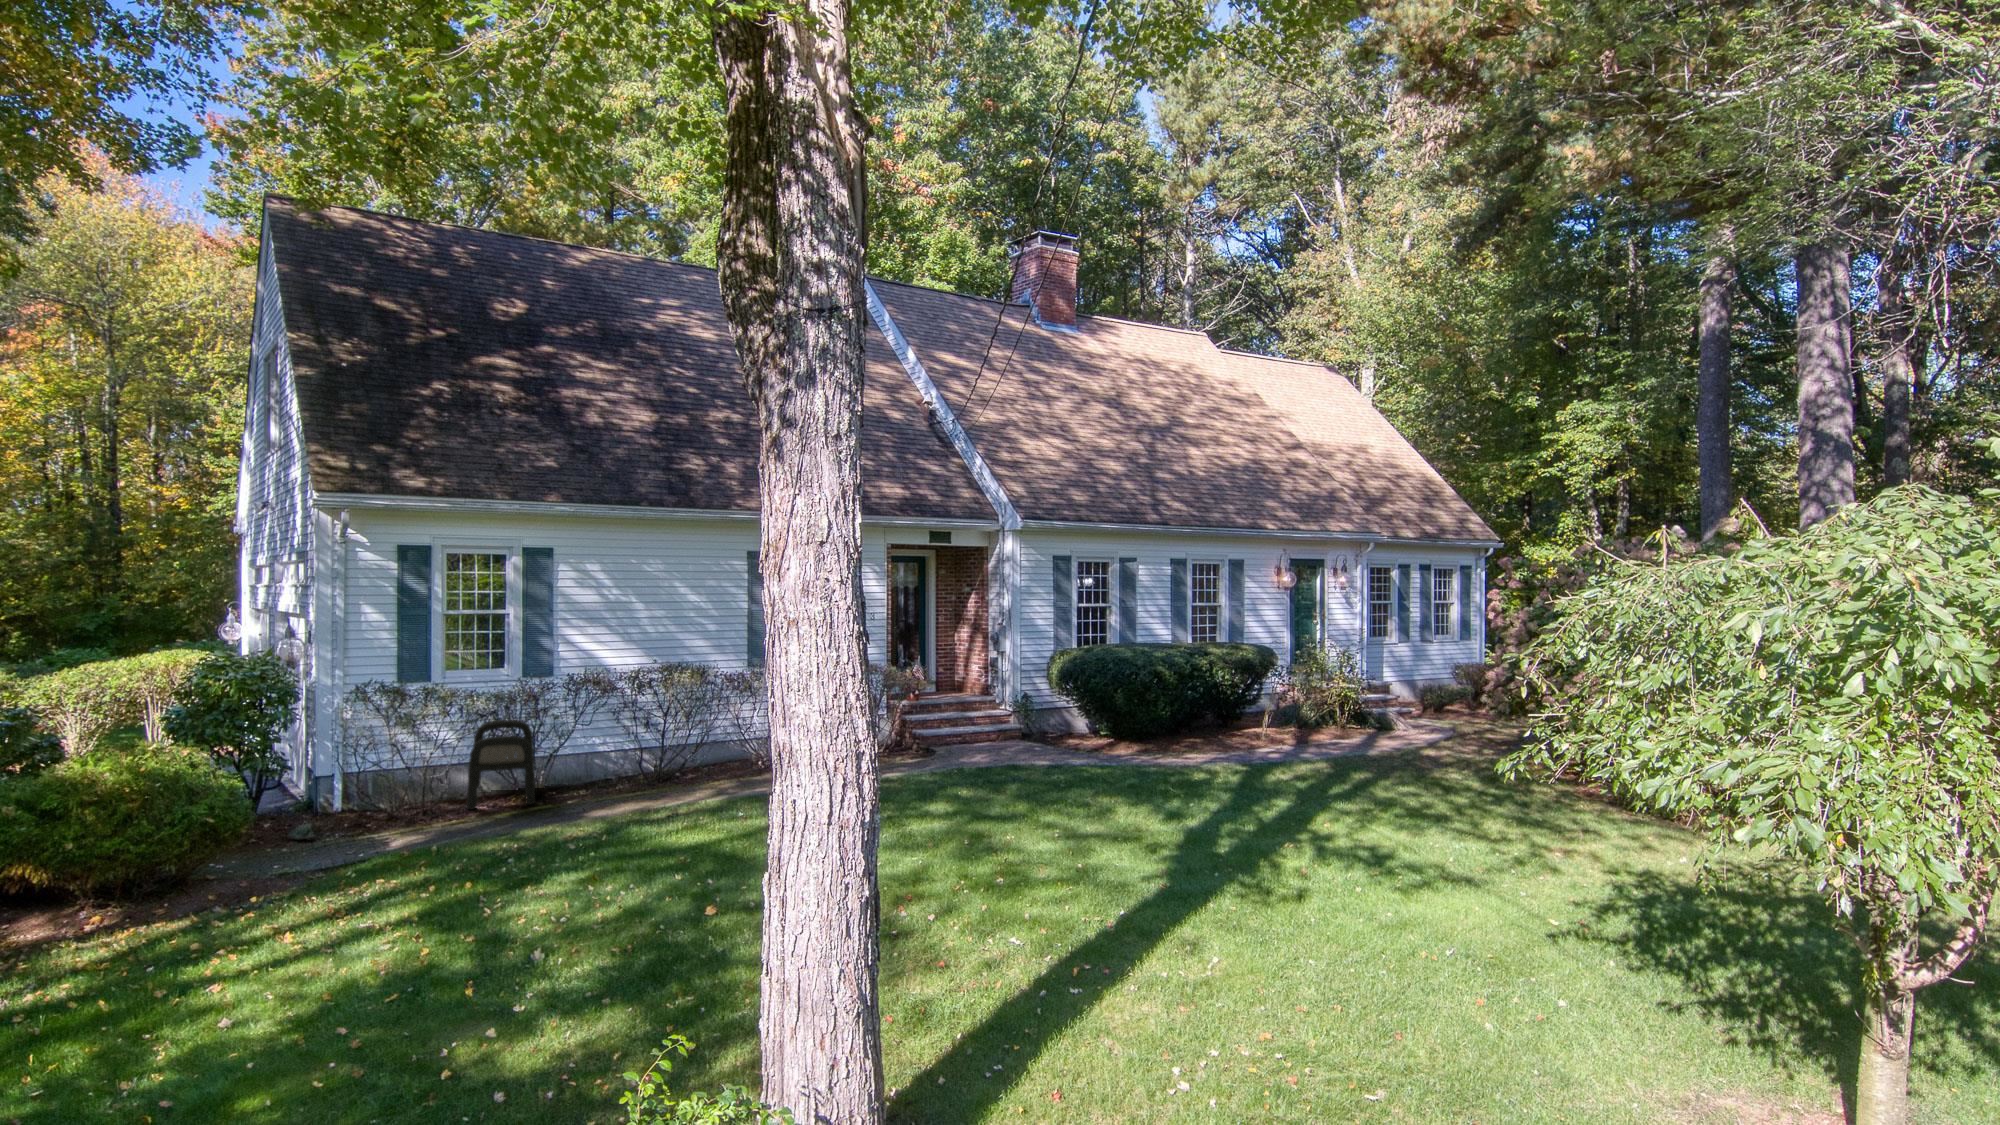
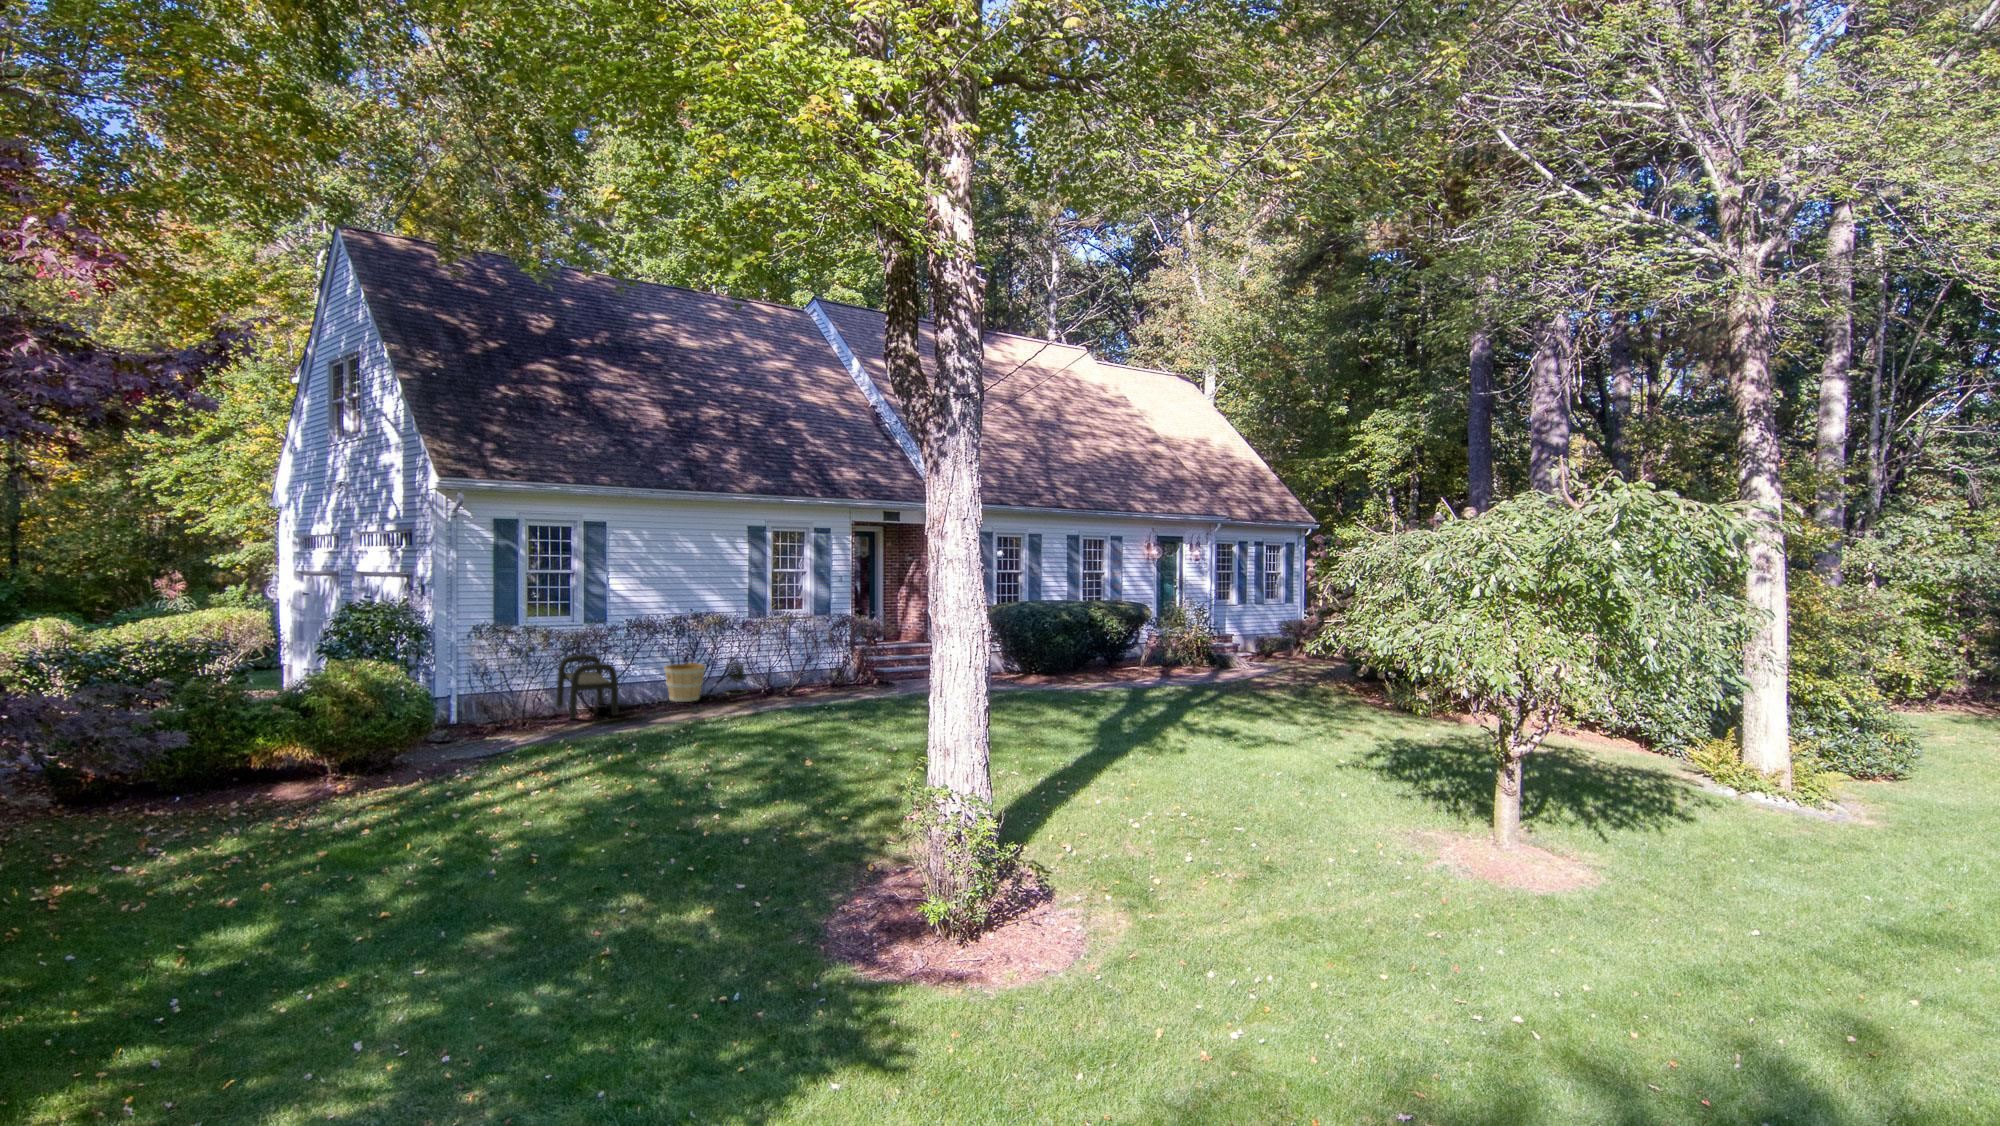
potted tree: none [699,713,732,771] -> present [724,656,747,695]
wooden bucket: none [616,729,670,782] -> present [664,663,706,702]

